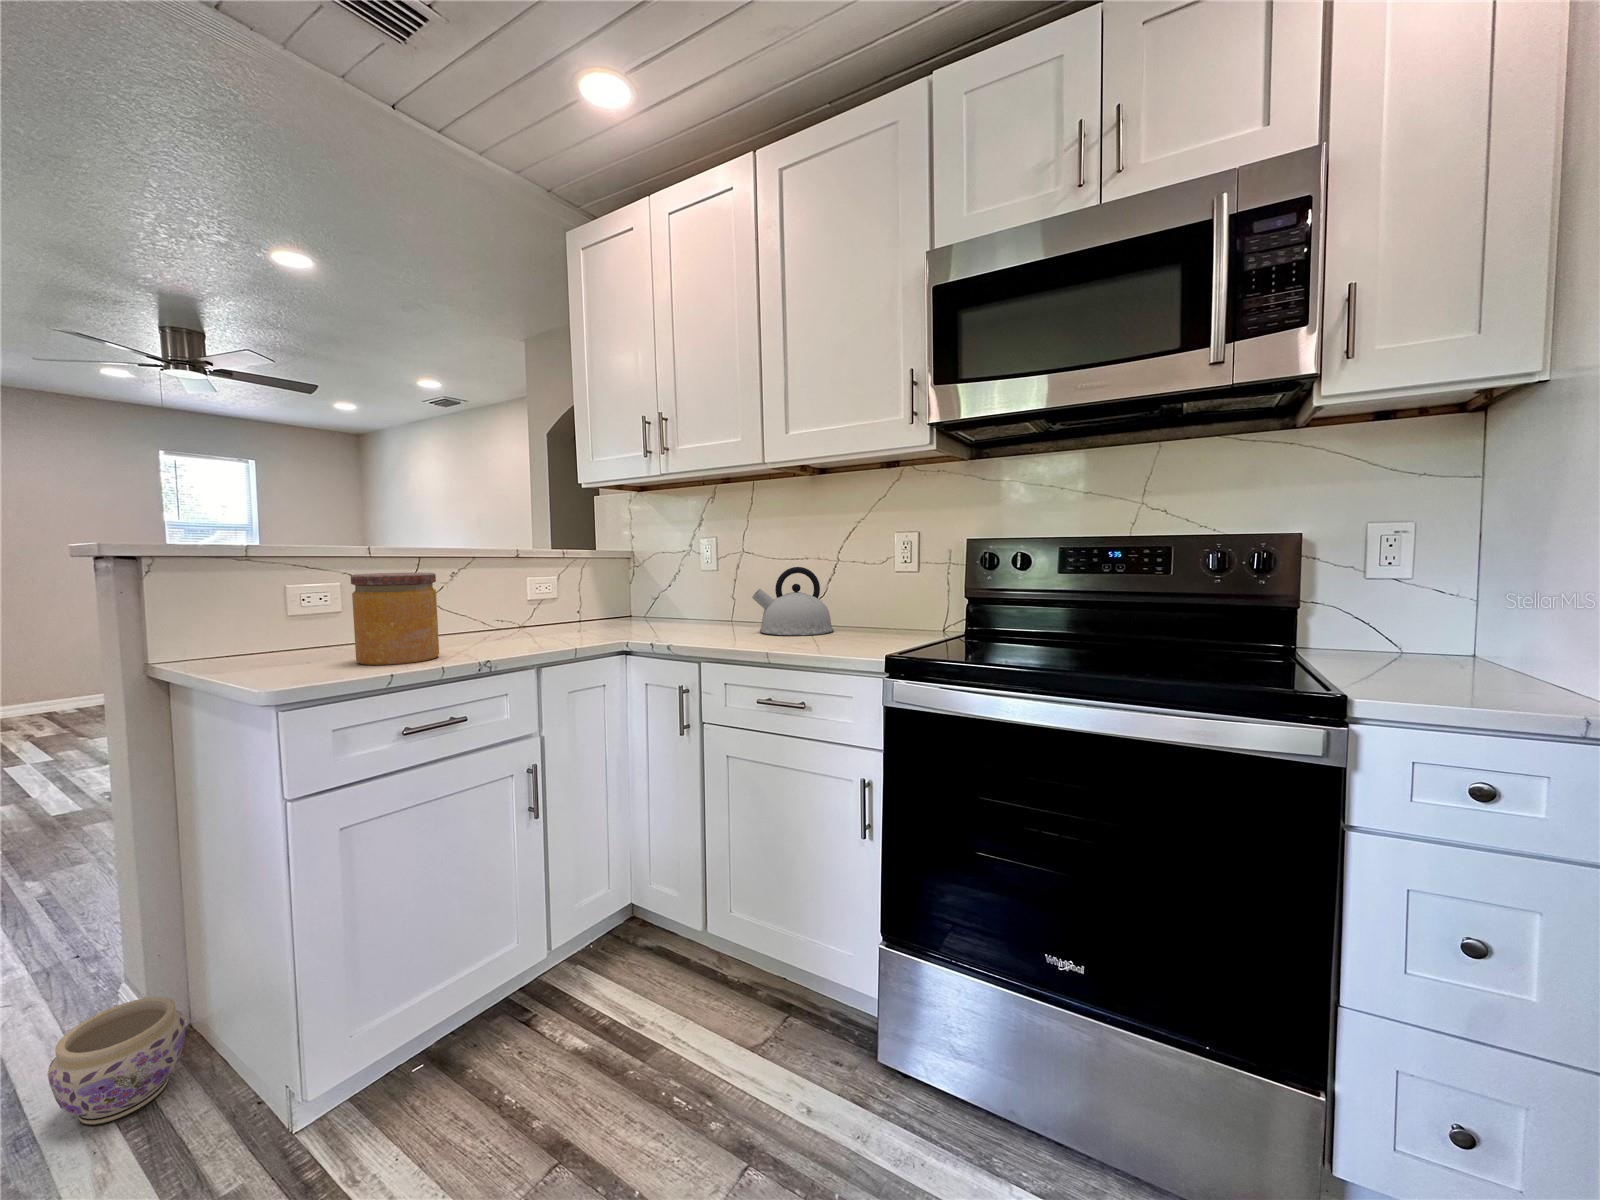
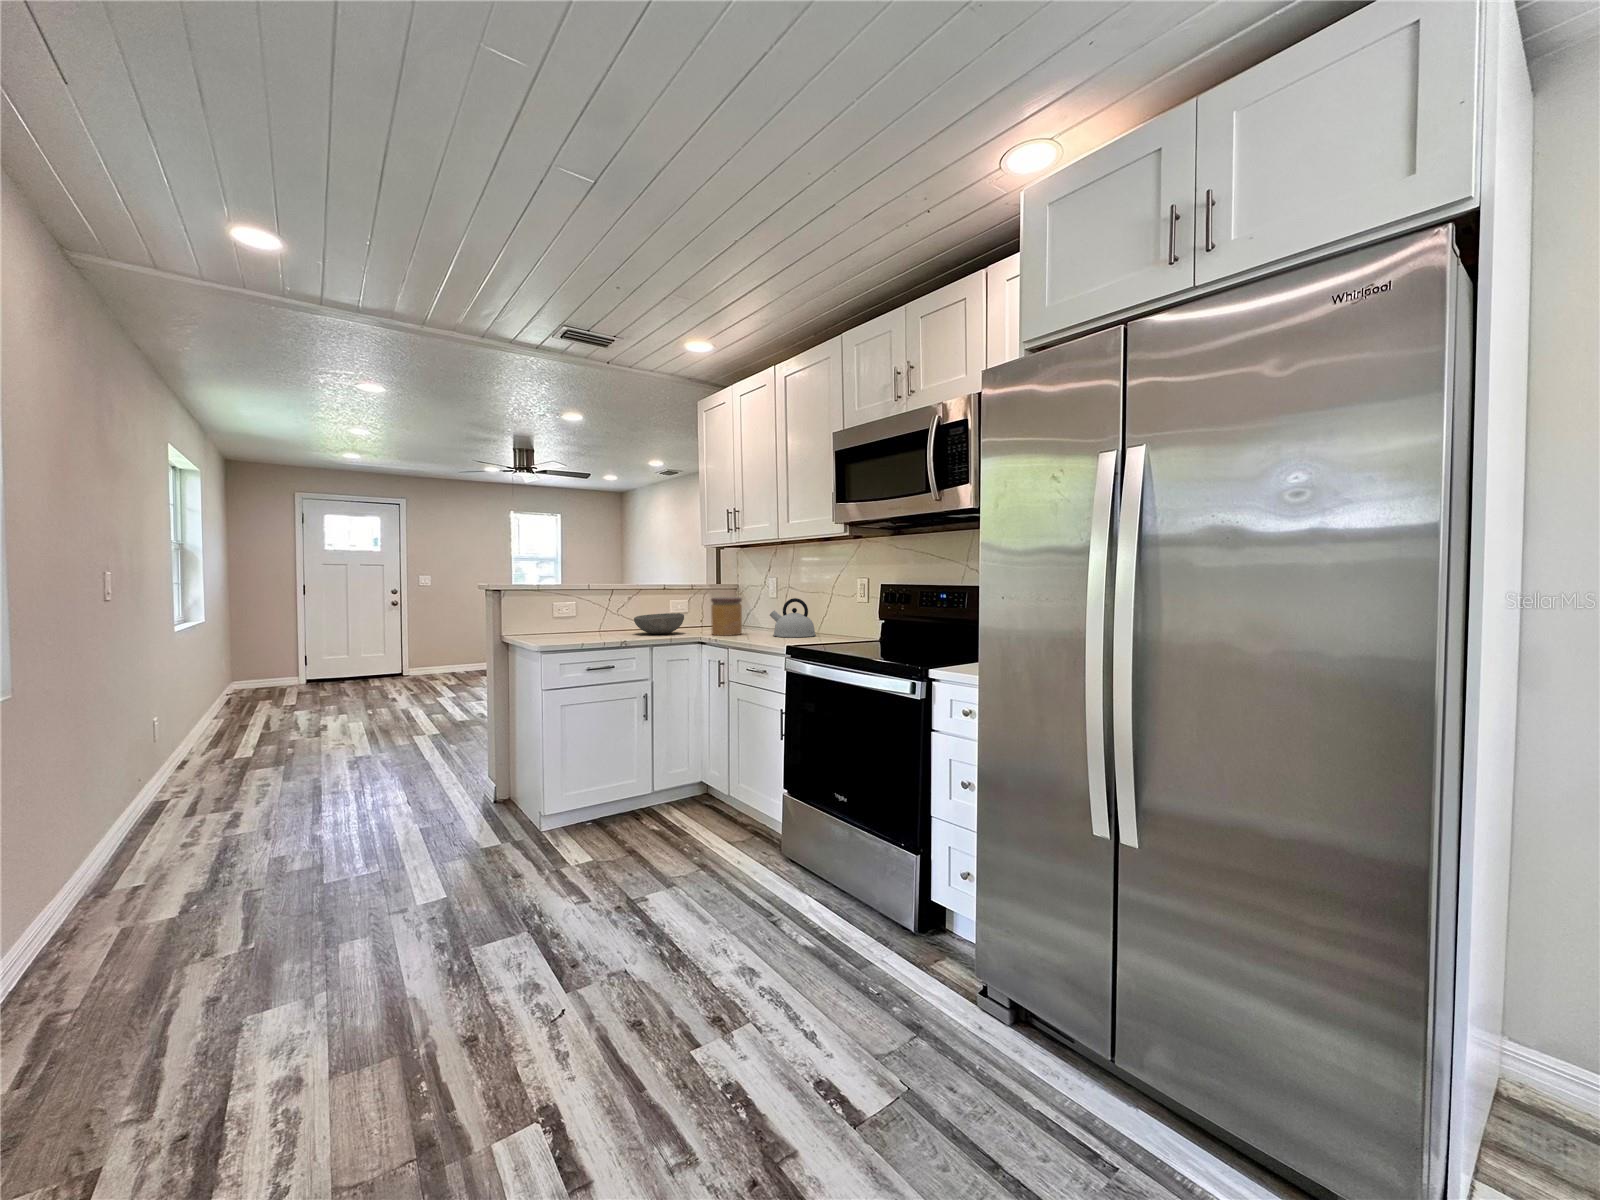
jar: present [351,572,439,665] -> present [711,597,742,636]
bowl: none [481,600,584,641] -> present [634,613,684,634]
planter: present [47,997,185,1126] -> none [465,777,508,819]

